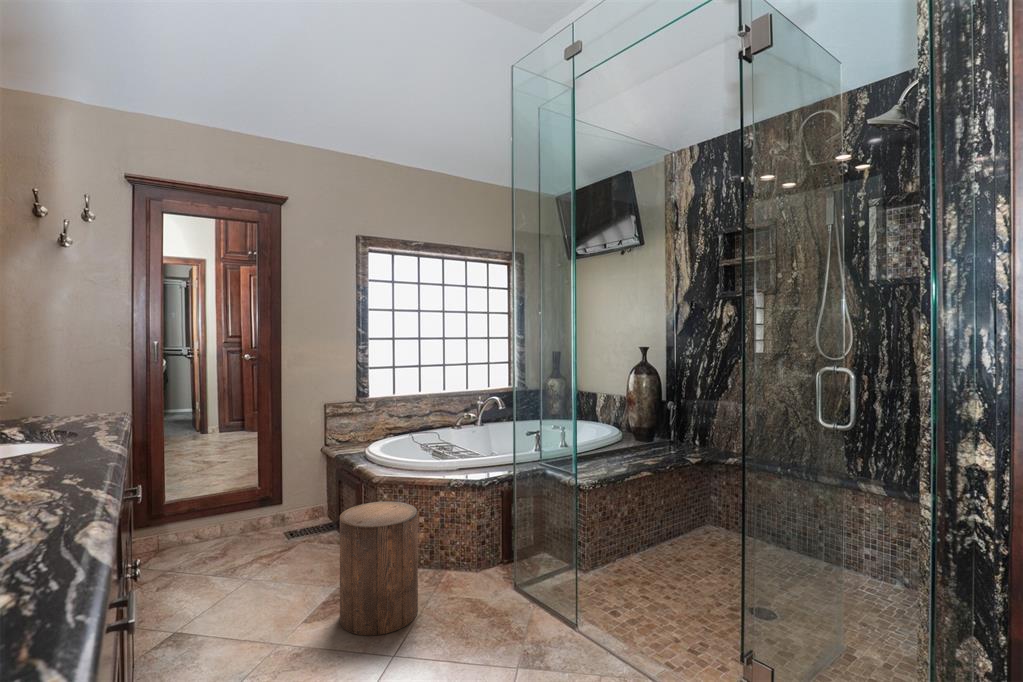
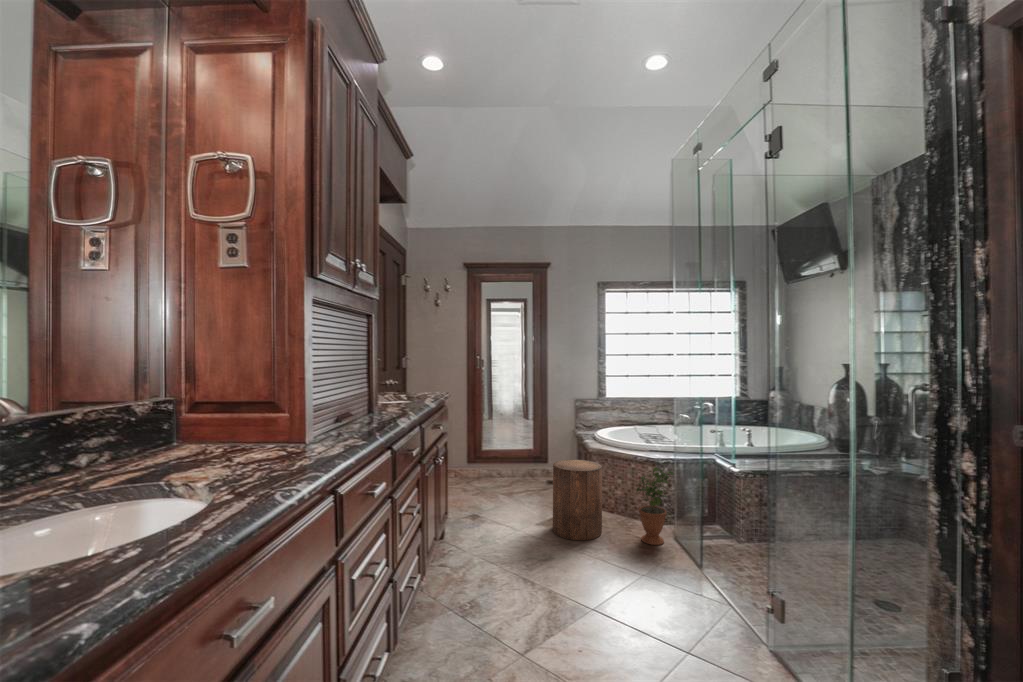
potted plant: none [464,490,515,605] -> present [637,467,674,545]

